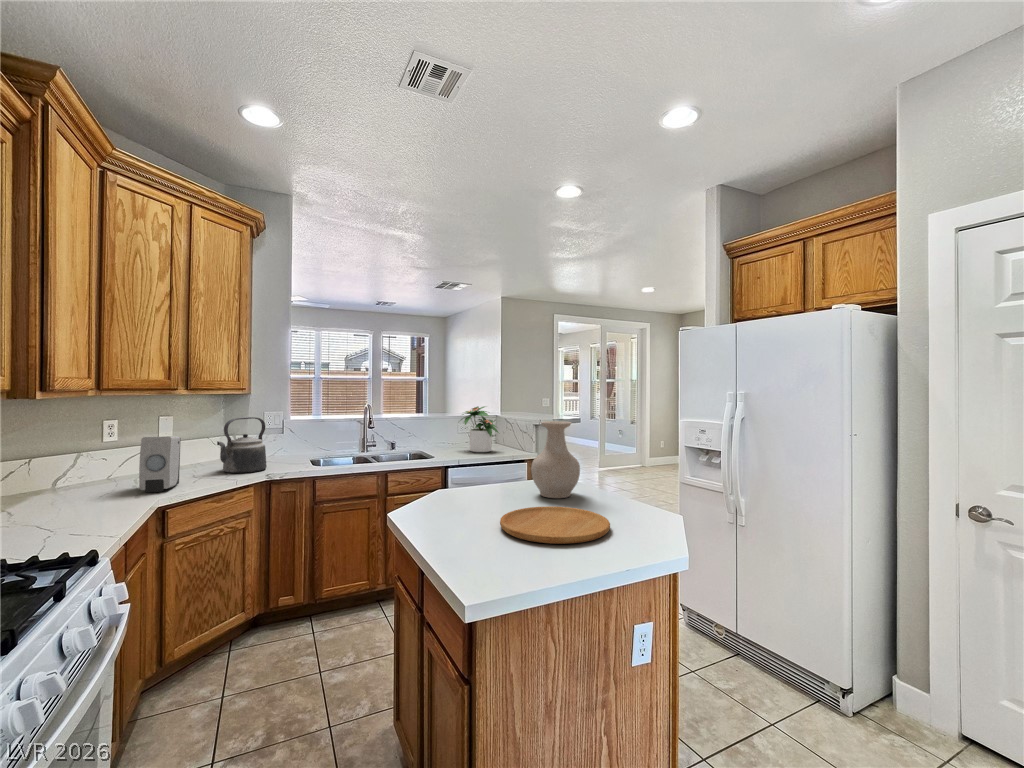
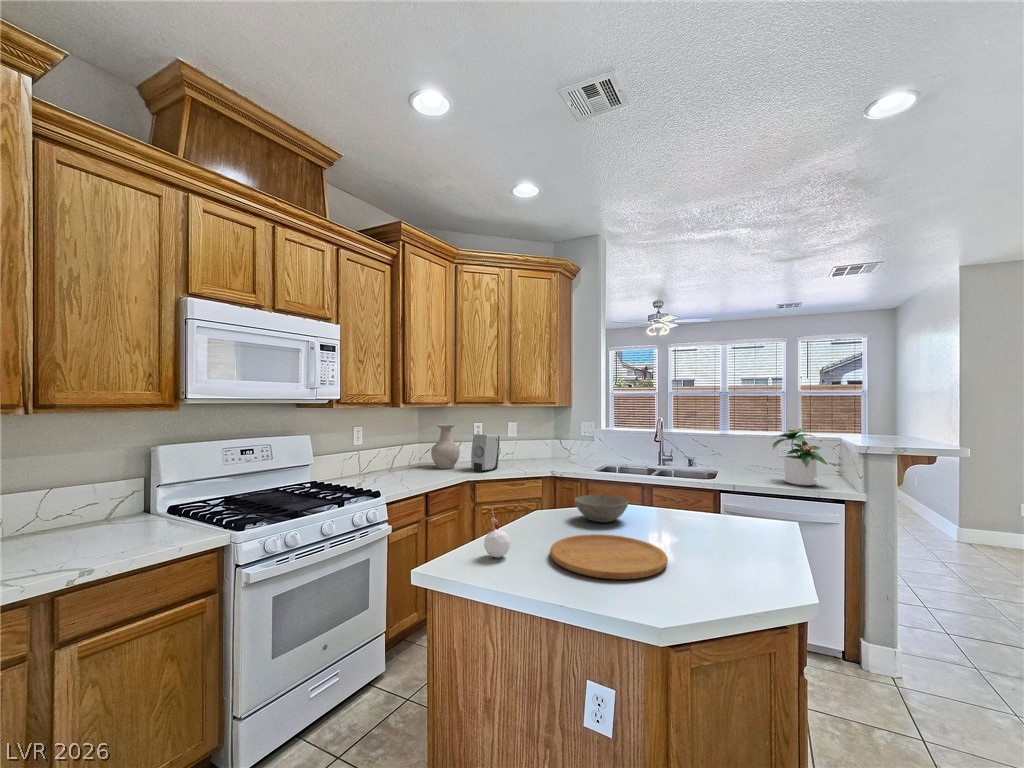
kettle: present [217,417,267,473] -> none [529,425,568,468]
vase: present [531,421,580,498] -> present [431,424,460,469]
bowl: none [437,477,491,505] -> present [575,495,629,522]
candle: none [467,504,498,559] -> present [484,509,511,558]

